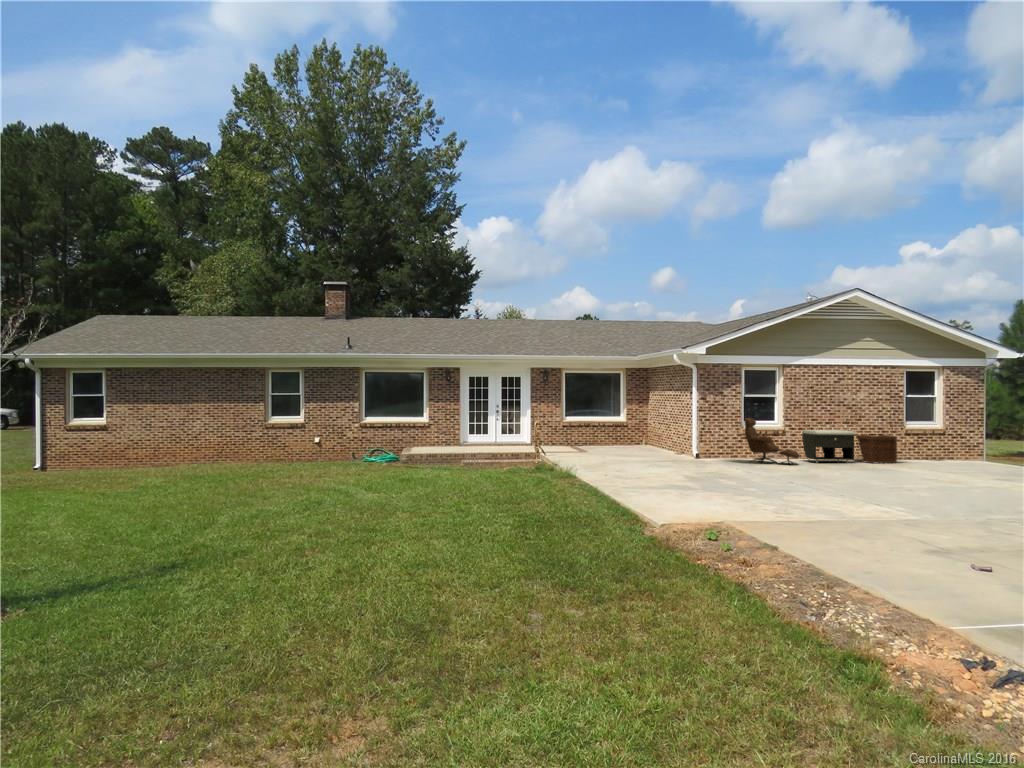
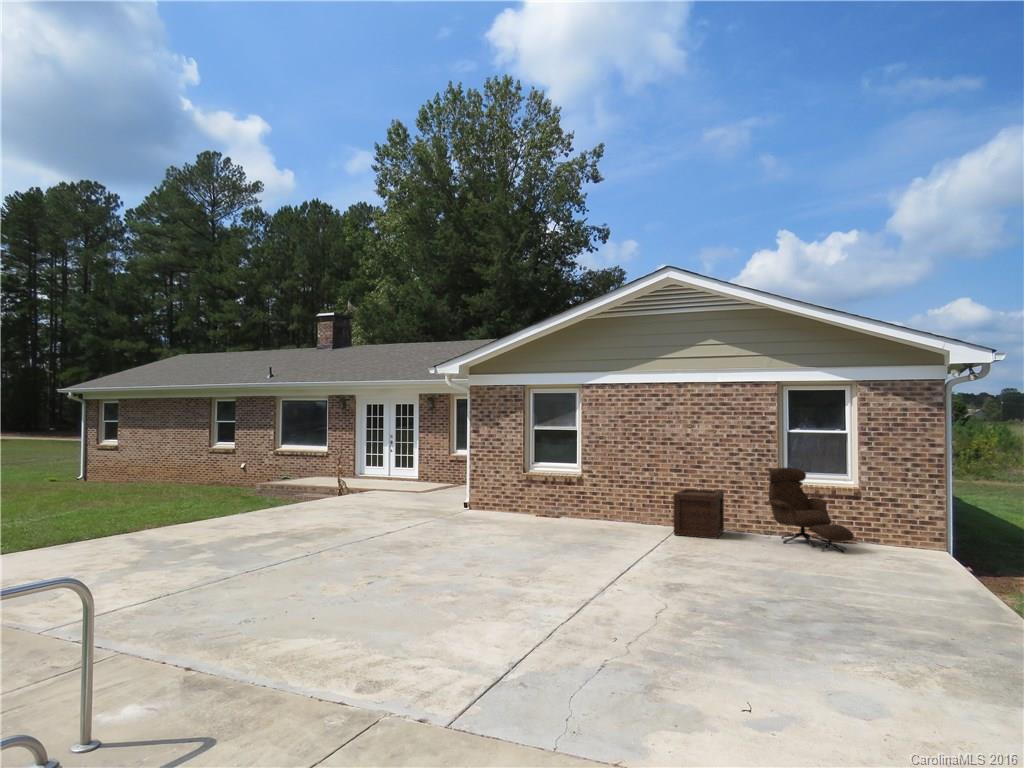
lounge chair: present [745,418,800,465] -> present [768,468,854,552]
storage bench: present [802,430,855,463] -> none [592,478,660,531]

